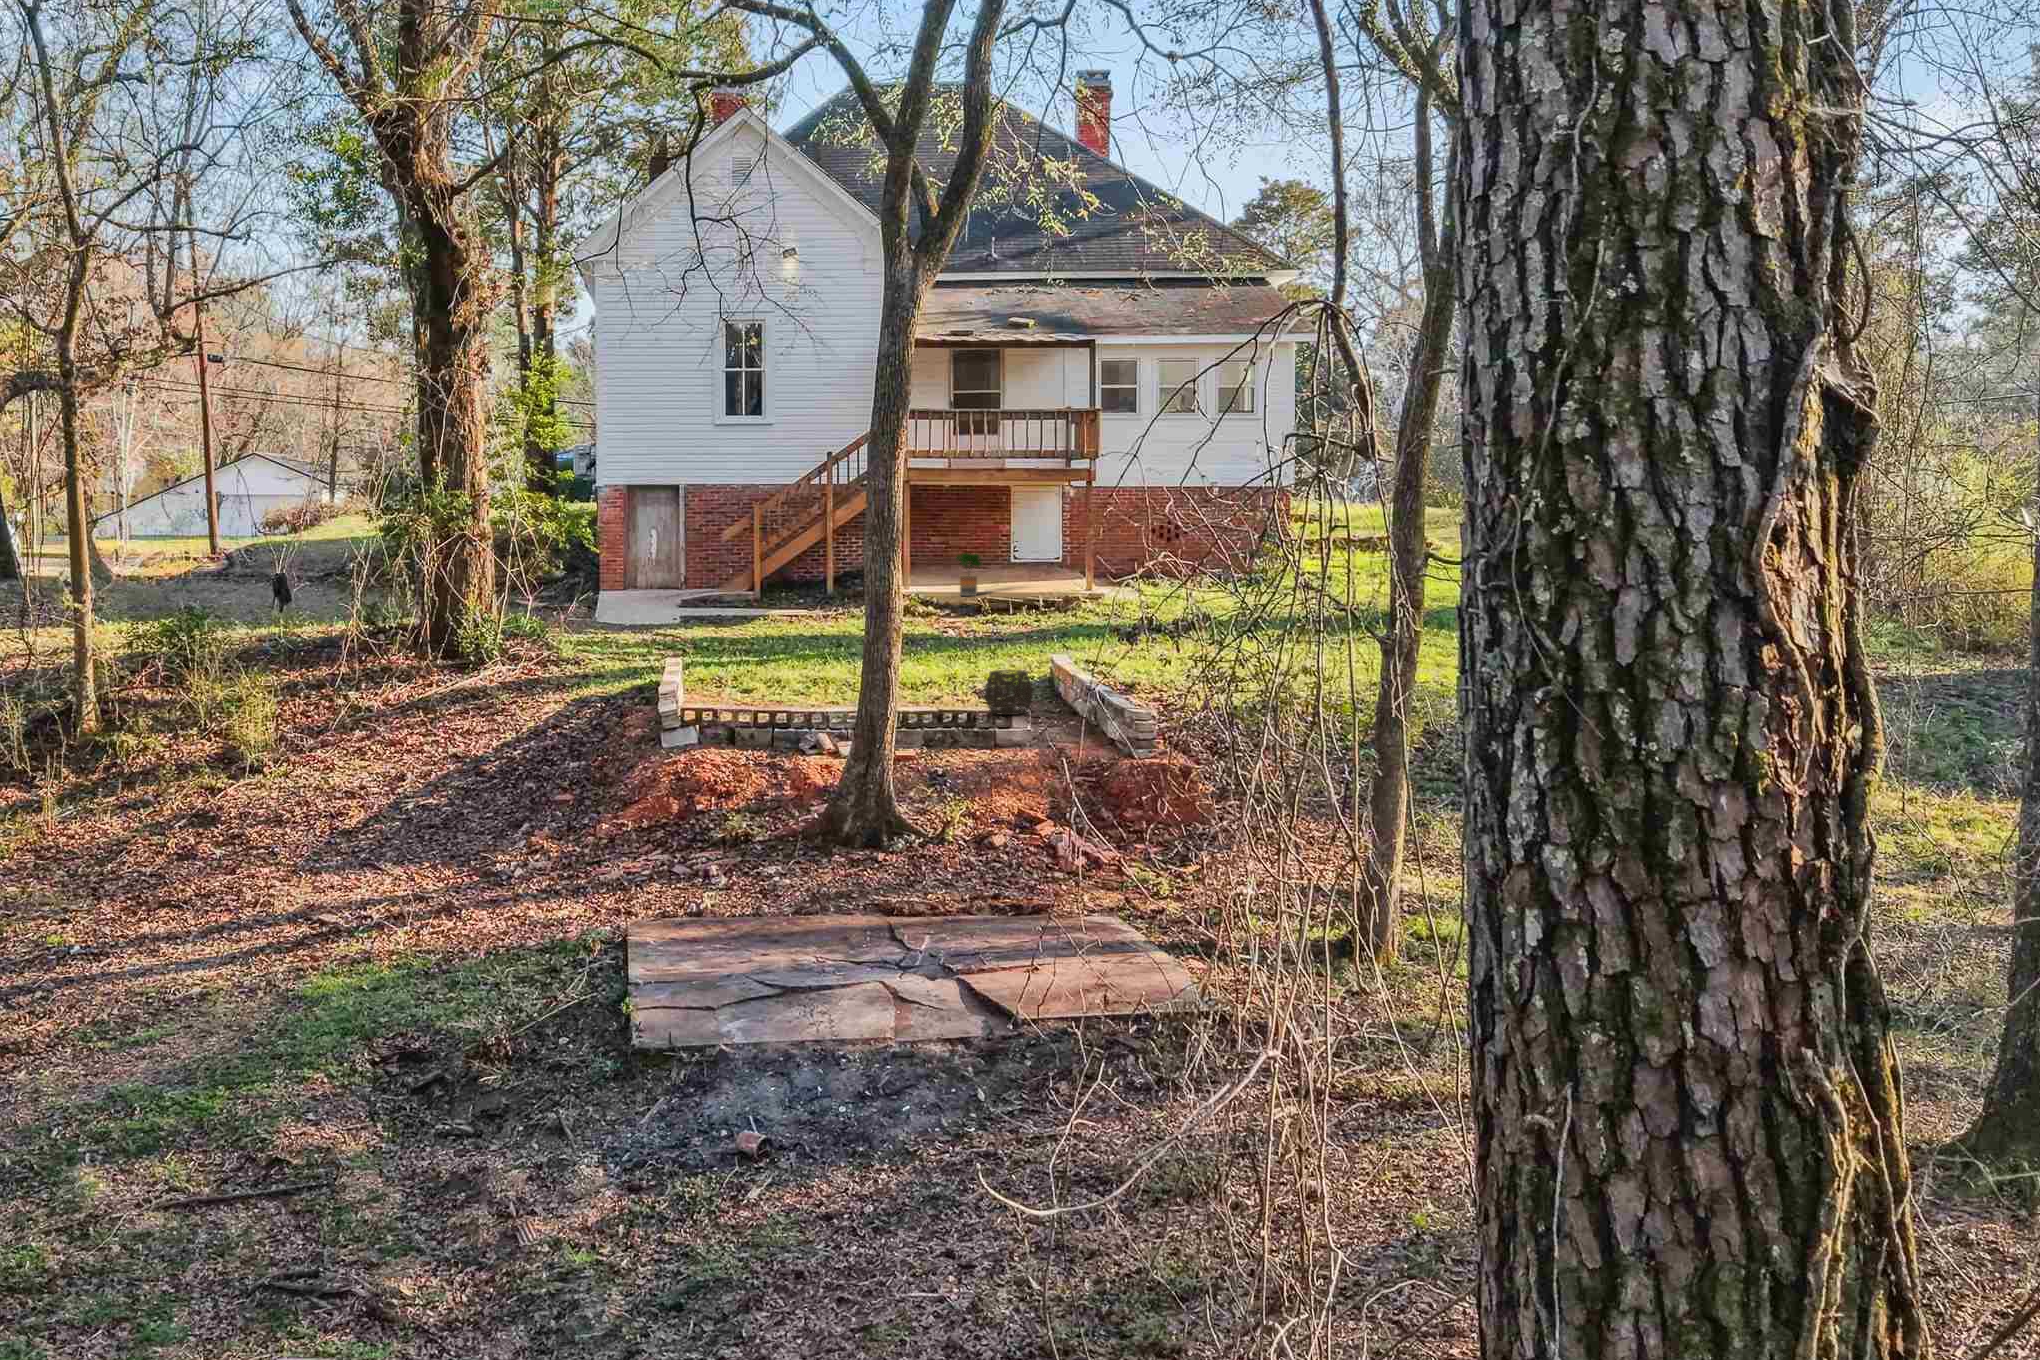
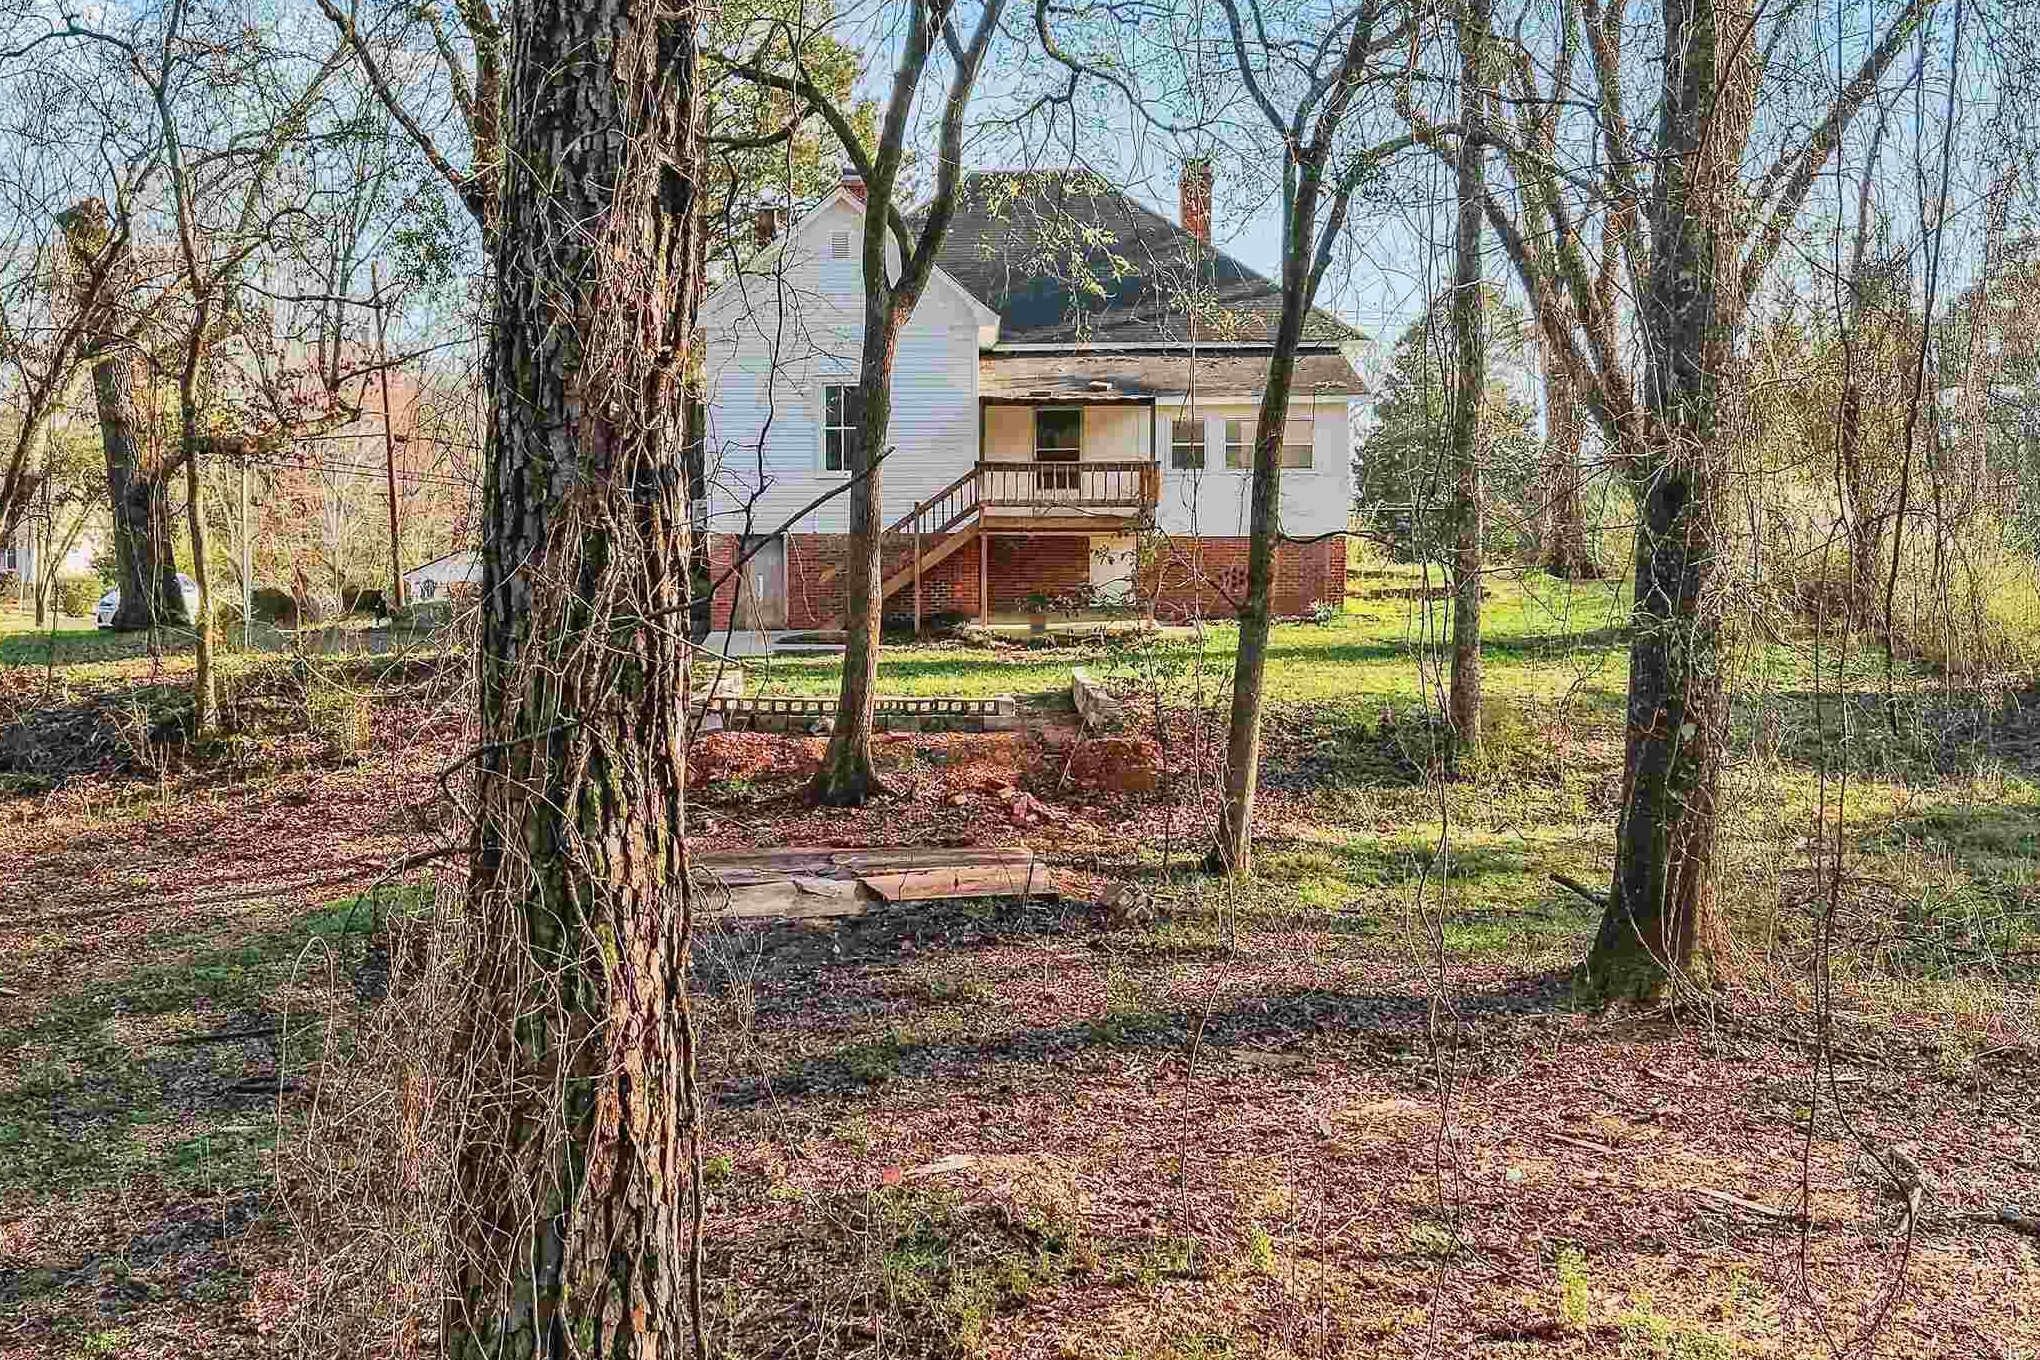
woven basket: present [985,670,1033,715] -> none [992,673,1036,712]

